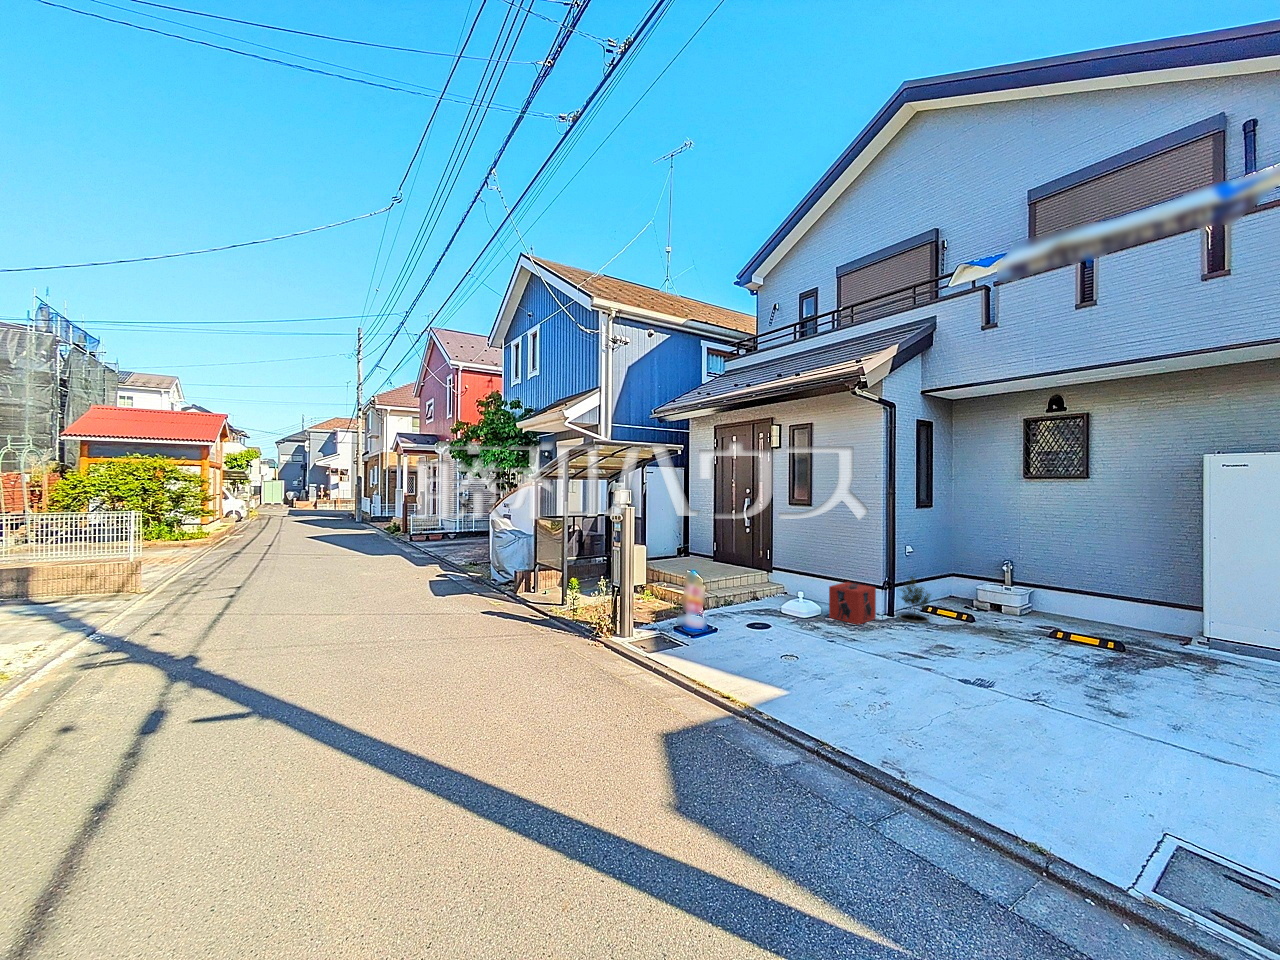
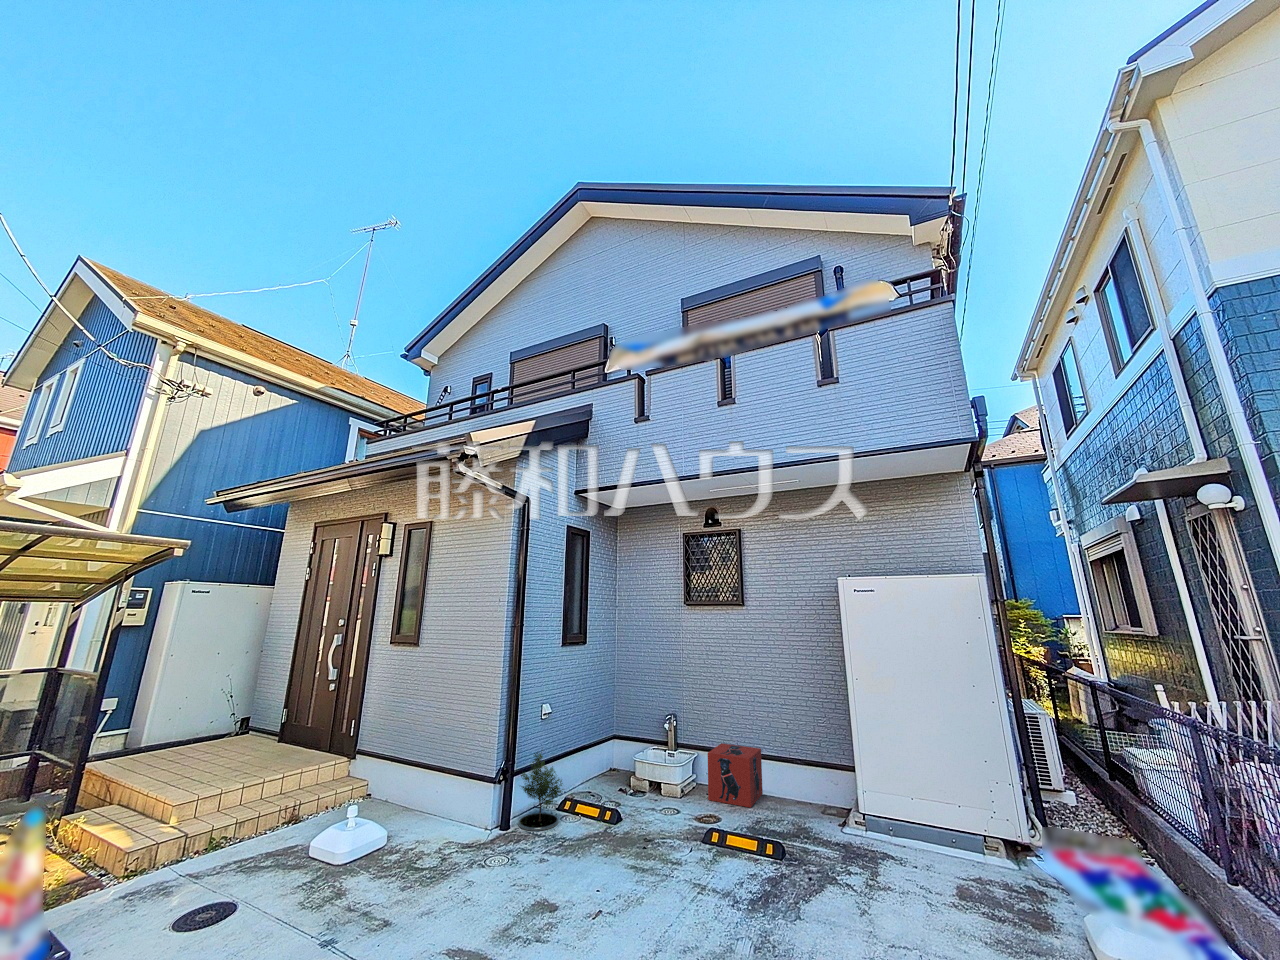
storage box: present [829,582,876,625] -> present [708,743,763,807]

